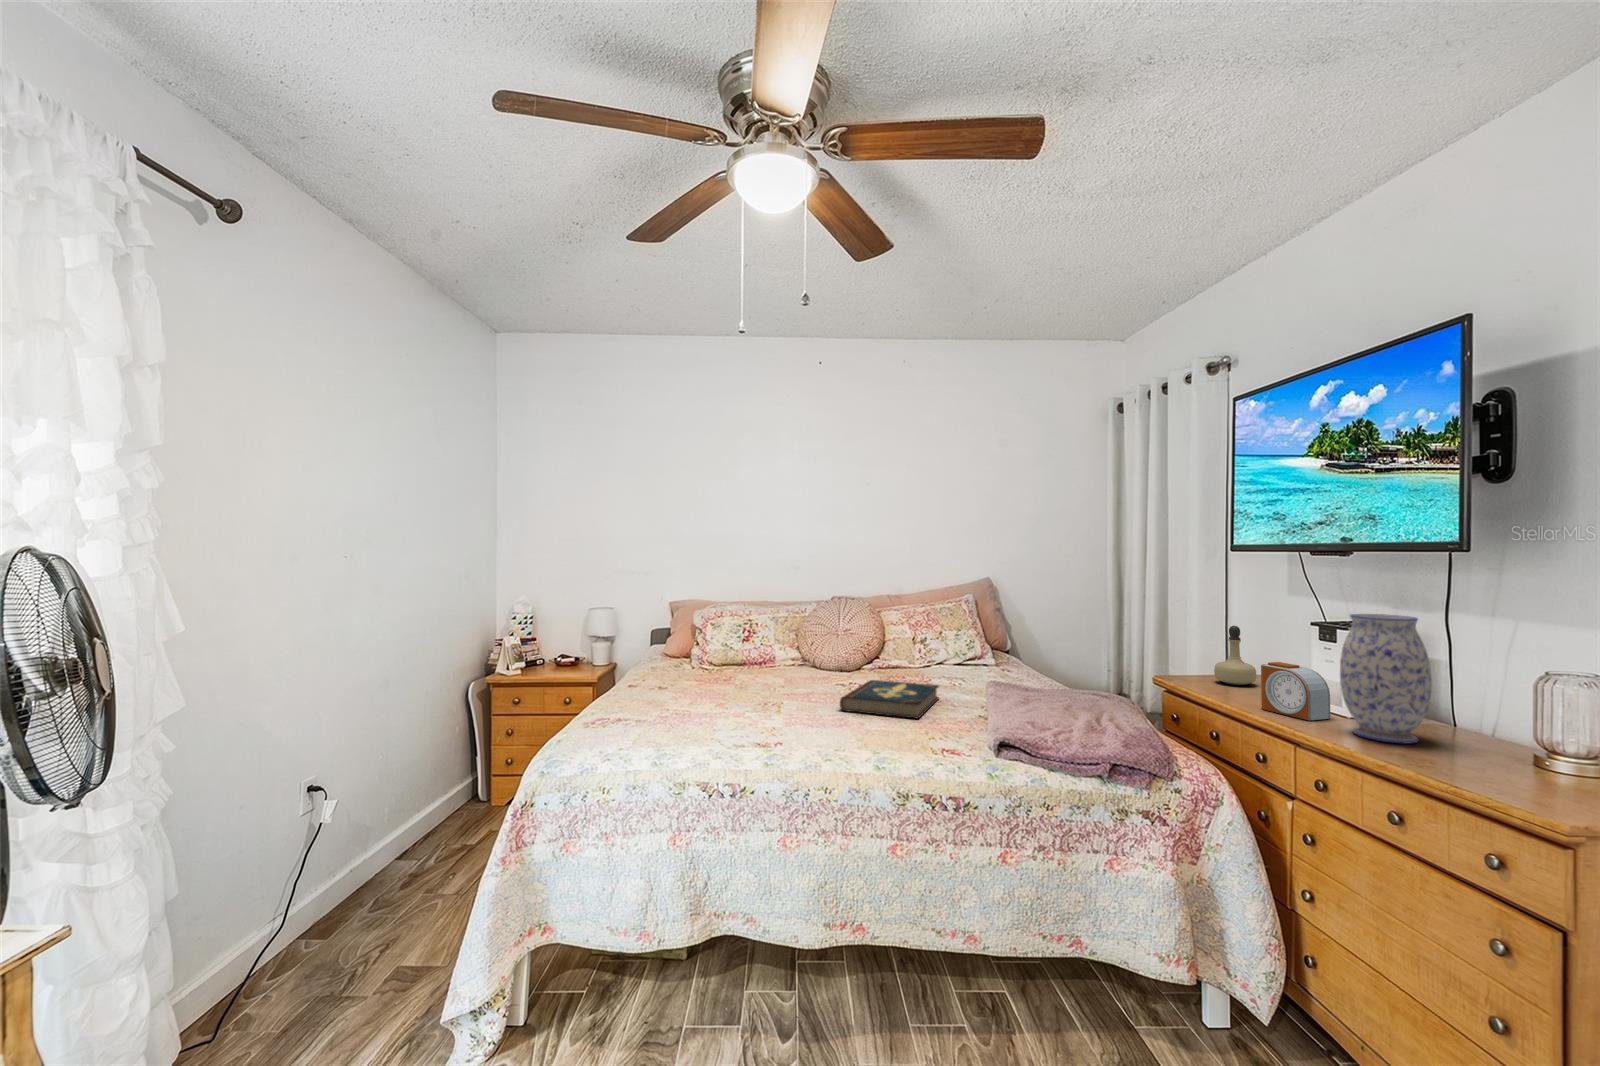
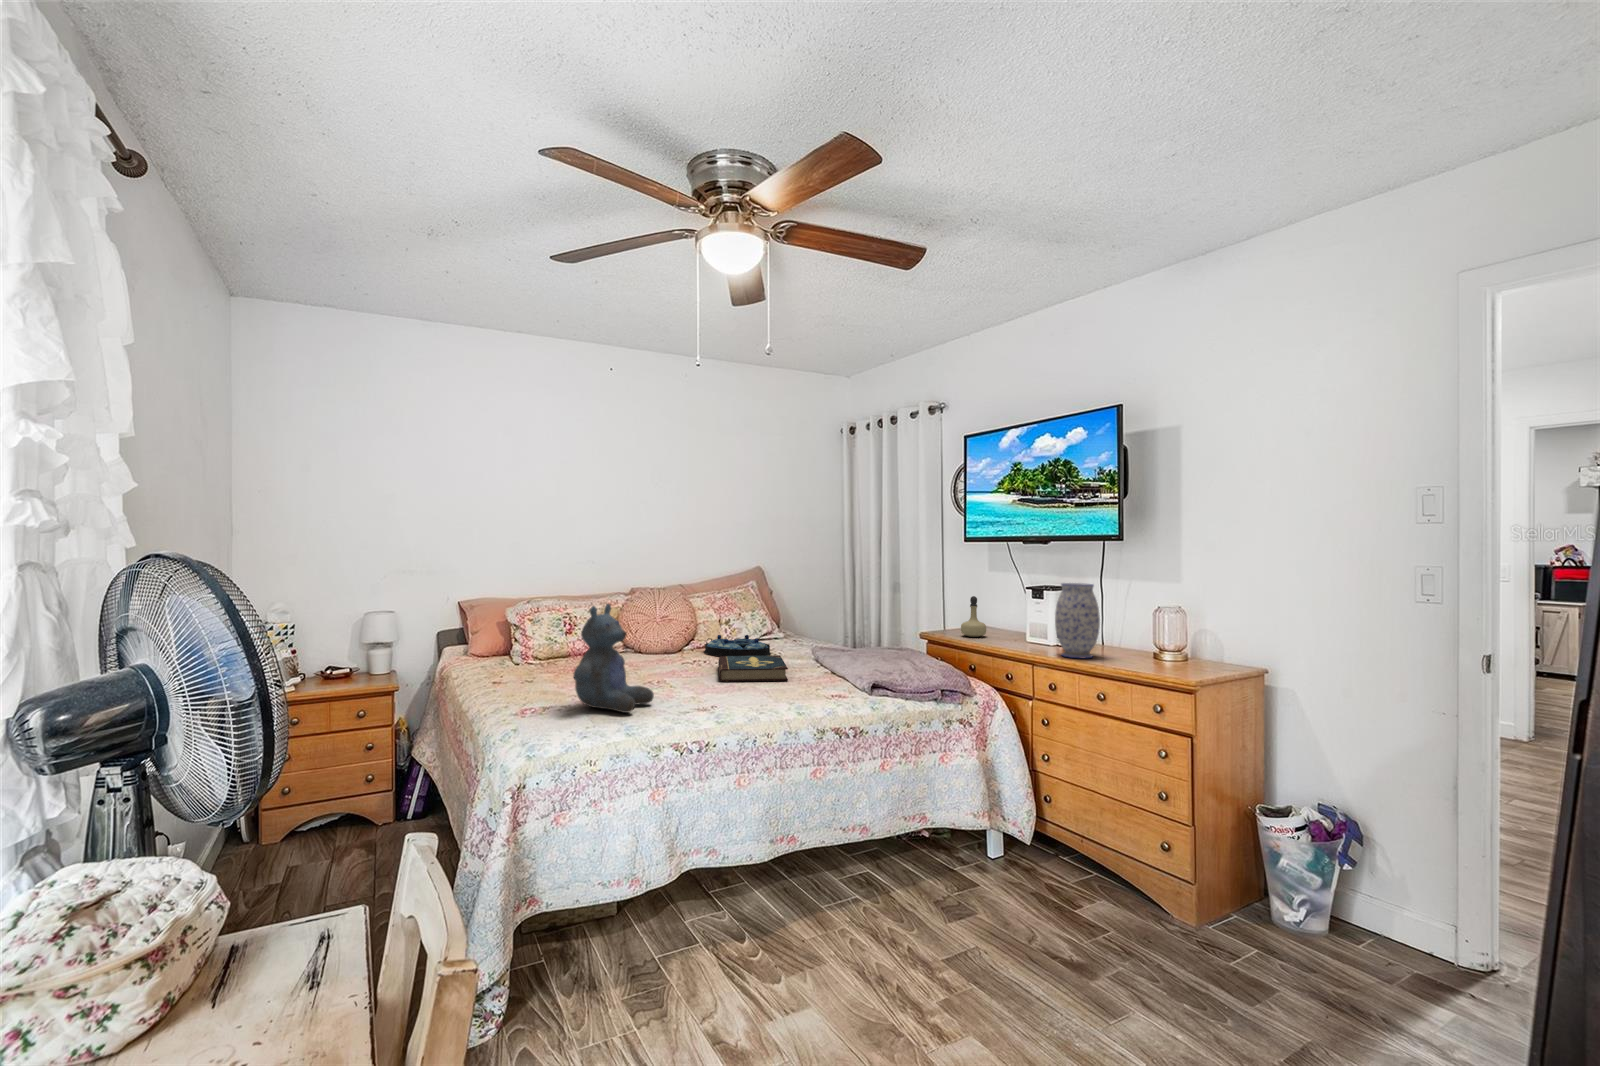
stuffed bear: none [636,615,729,737] -> present [574,604,654,713]
serving tray: none [881,654,954,684] -> present [704,635,771,656]
alarm clock: present [1261,662,1330,721] -> none [1005,617,1044,652]

